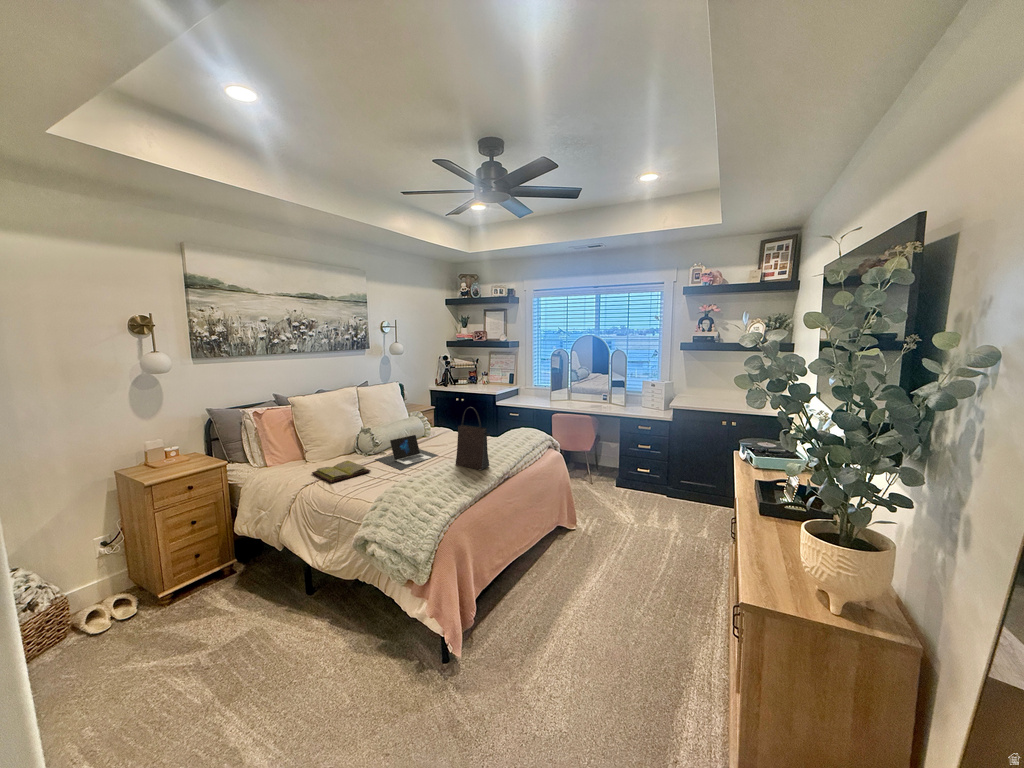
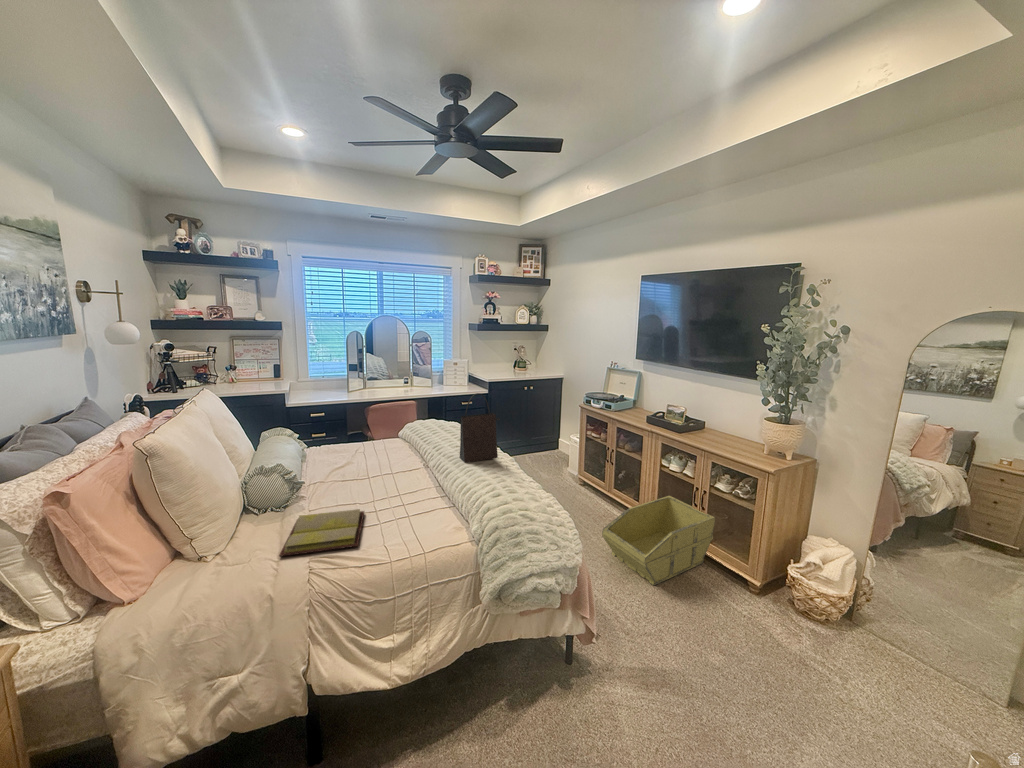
laptop: present [376,435,438,470] -> none [316,451,397,502]
storage bin: none [558,596,719,740] -> present [602,496,715,585]

